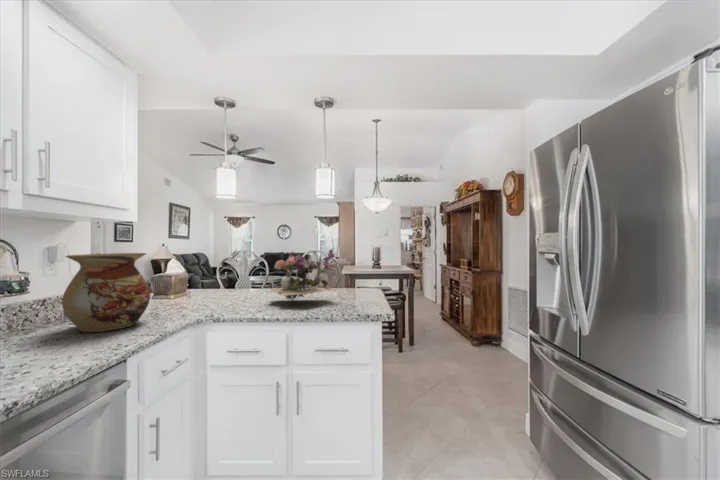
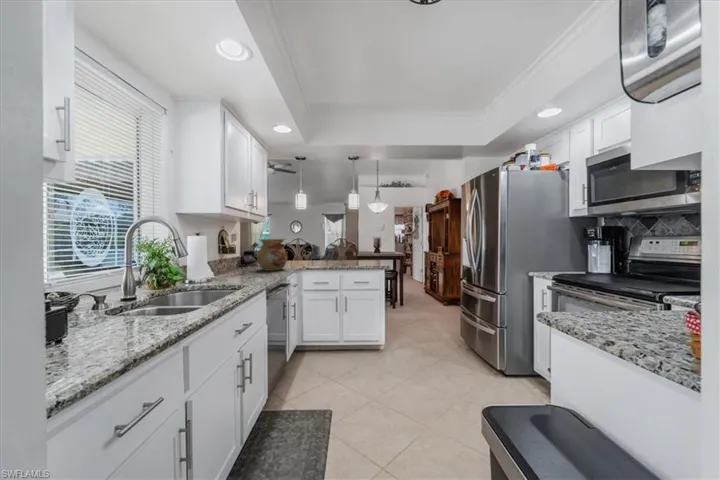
flower arrangement: present [268,248,334,301] -> none [329,237,362,264]

